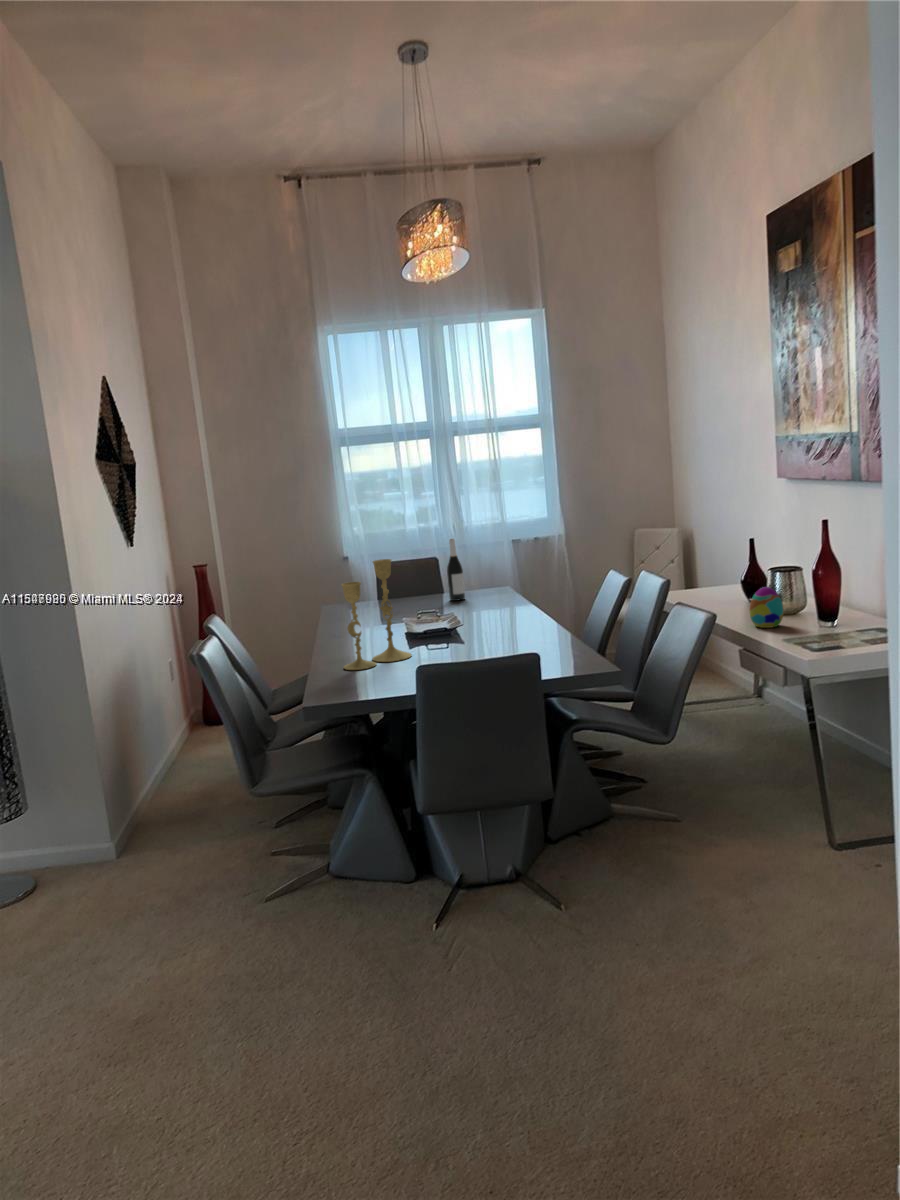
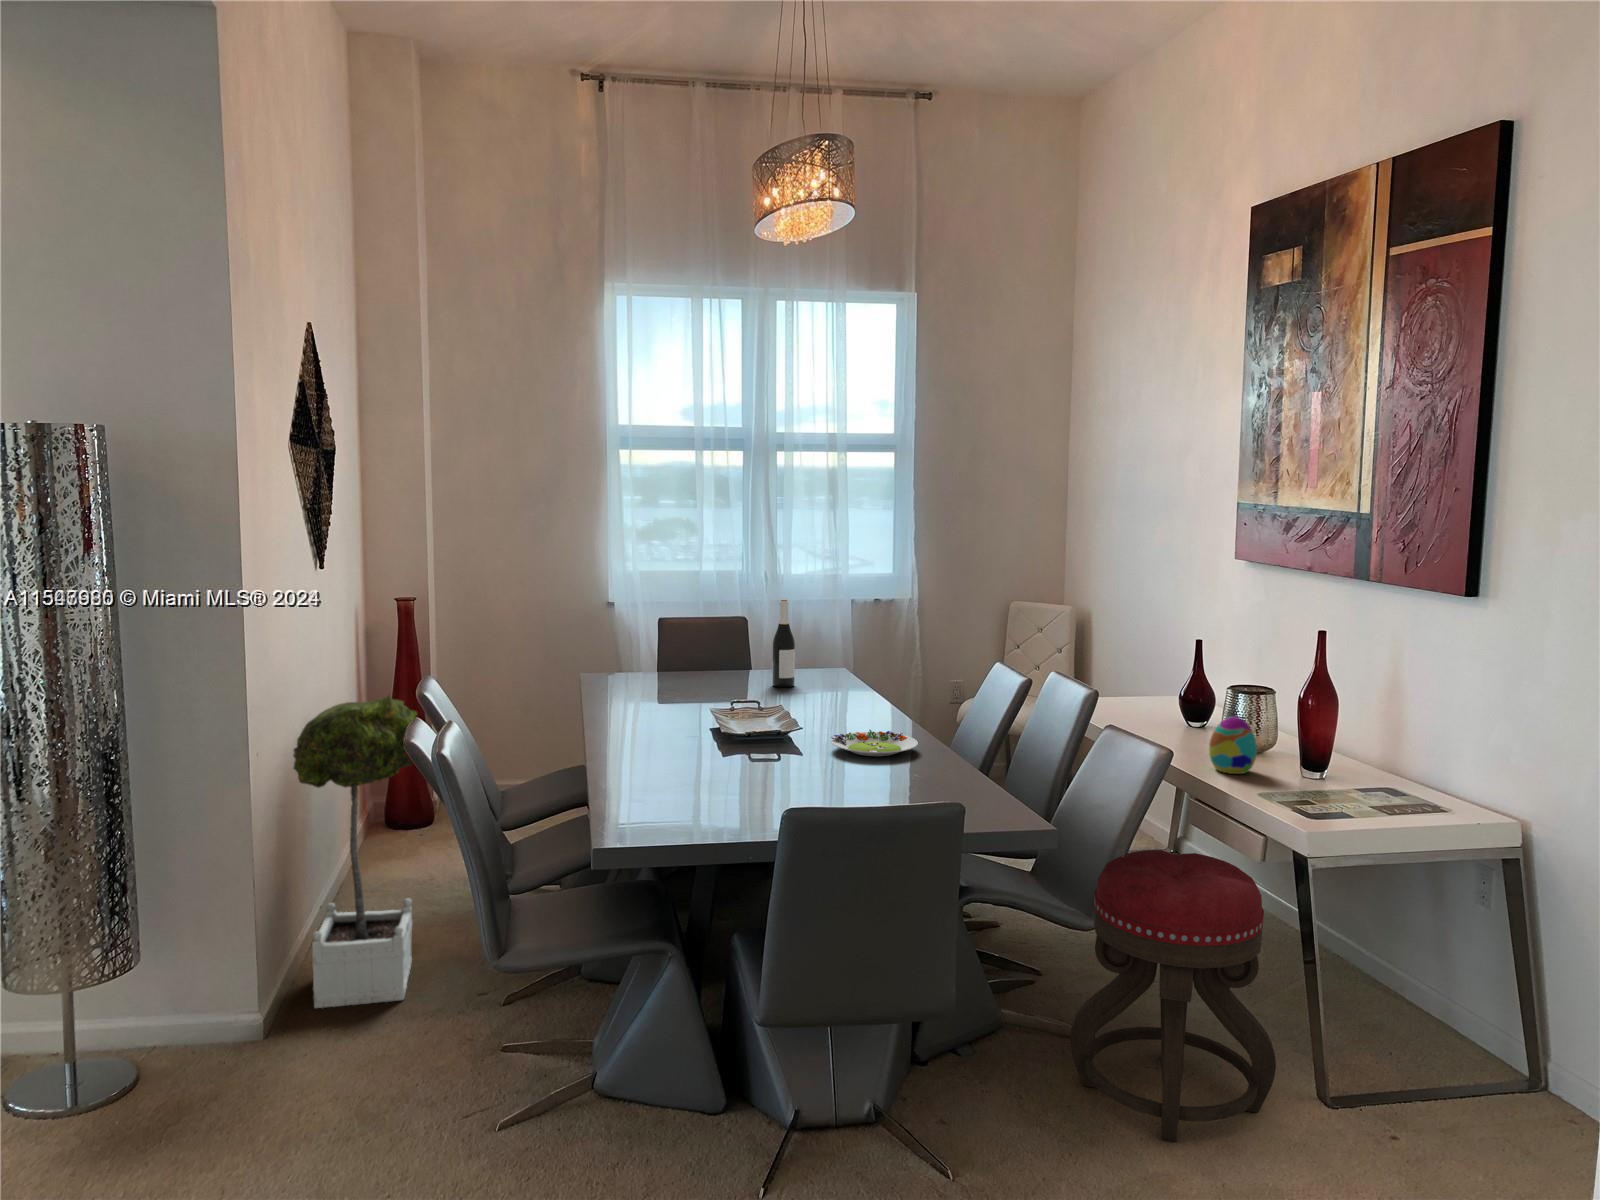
candlestick: present [341,559,411,670] -> none [642,633,740,794]
salad plate: none [478,619,539,636] -> present [831,730,918,756]
potted tree: none [118,623,215,836] -> present [293,695,417,1008]
ottoman: none [653,682,797,878] -> present [1070,850,1276,1142]

